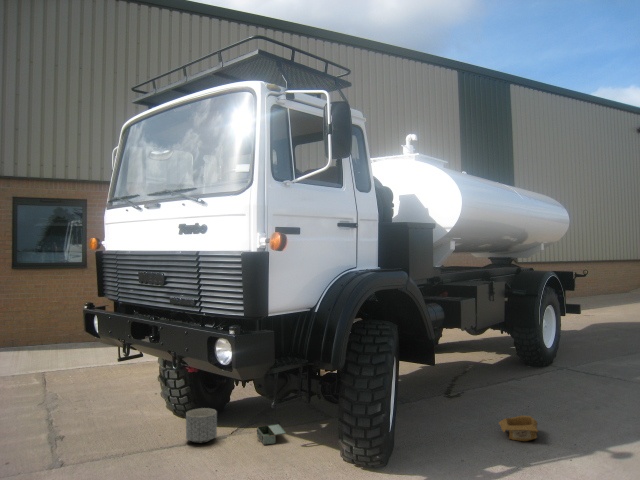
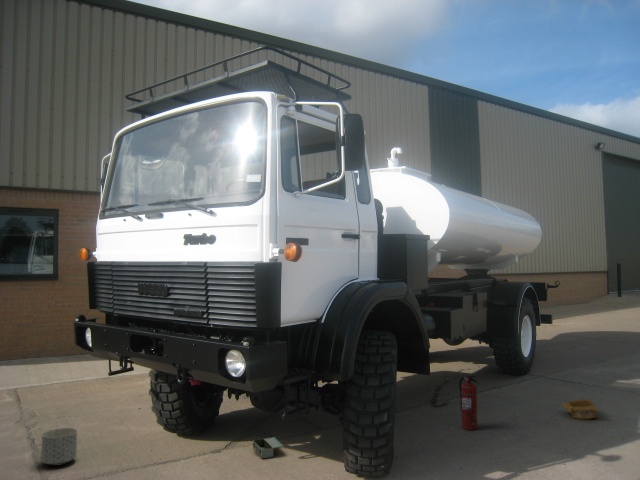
fire extinguisher: none [468,365,487,421] -> present [459,375,478,430]
planter: present [186,408,217,443] -> present [41,428,77,466]
cardboard box: present [499,415,538,441] -> present [562,399,599,419]

